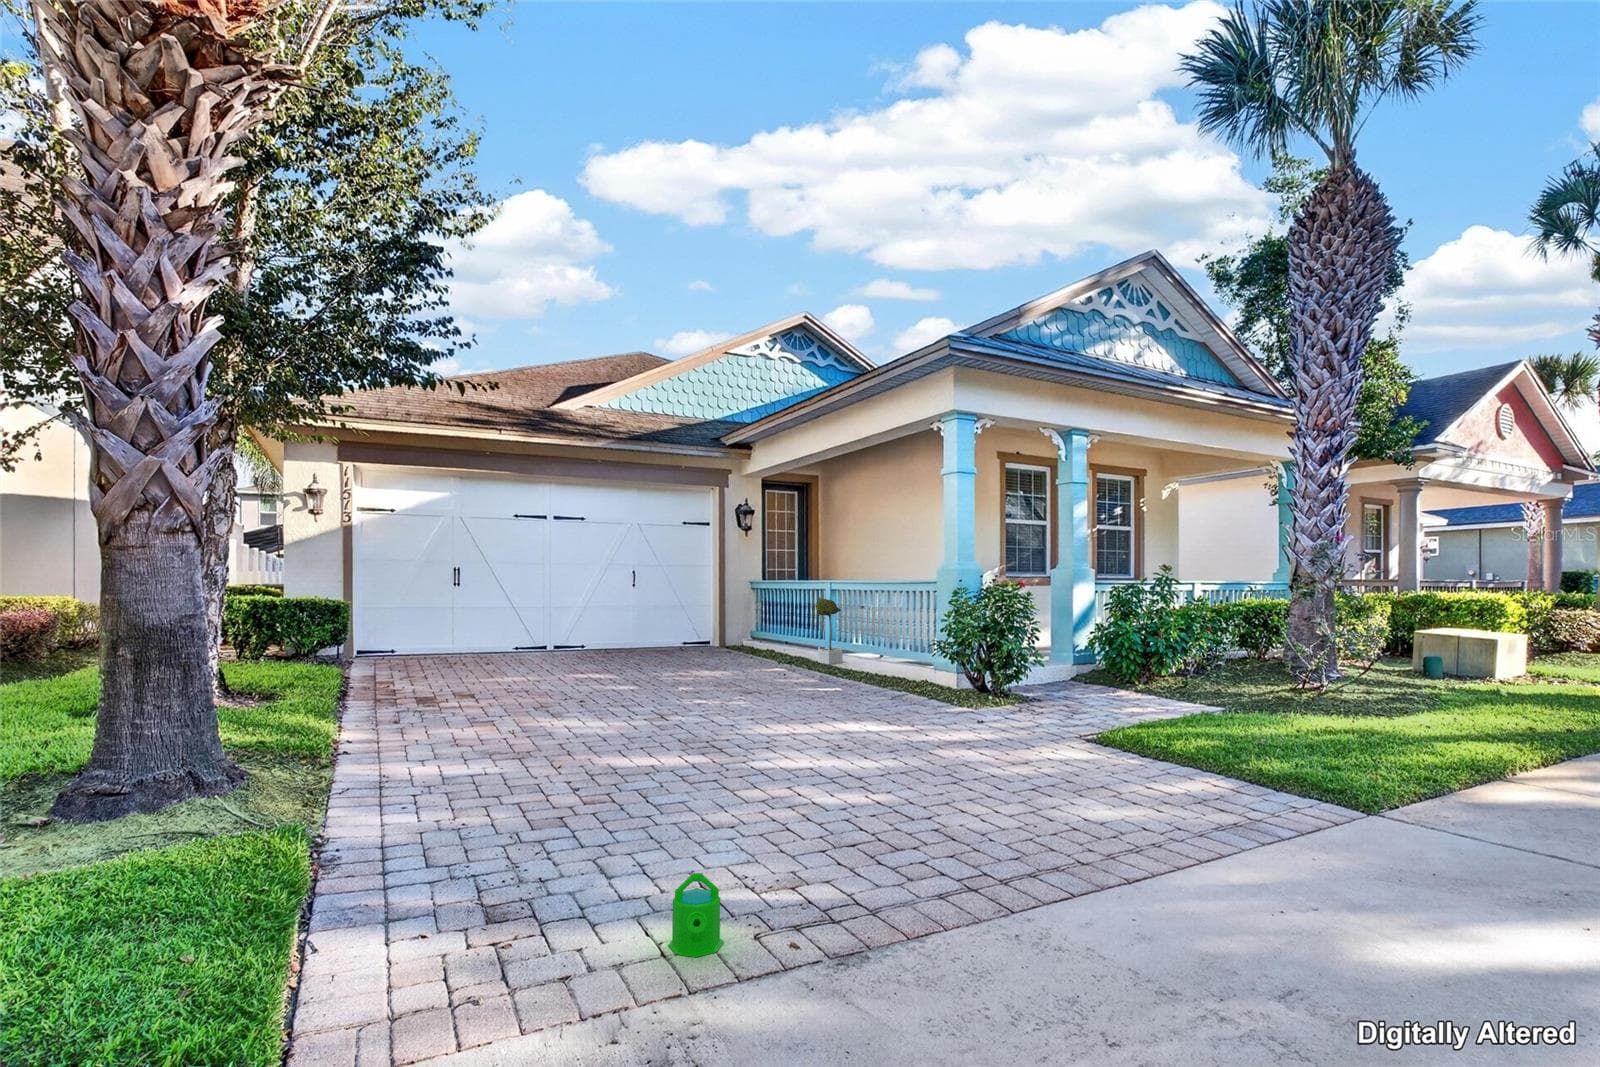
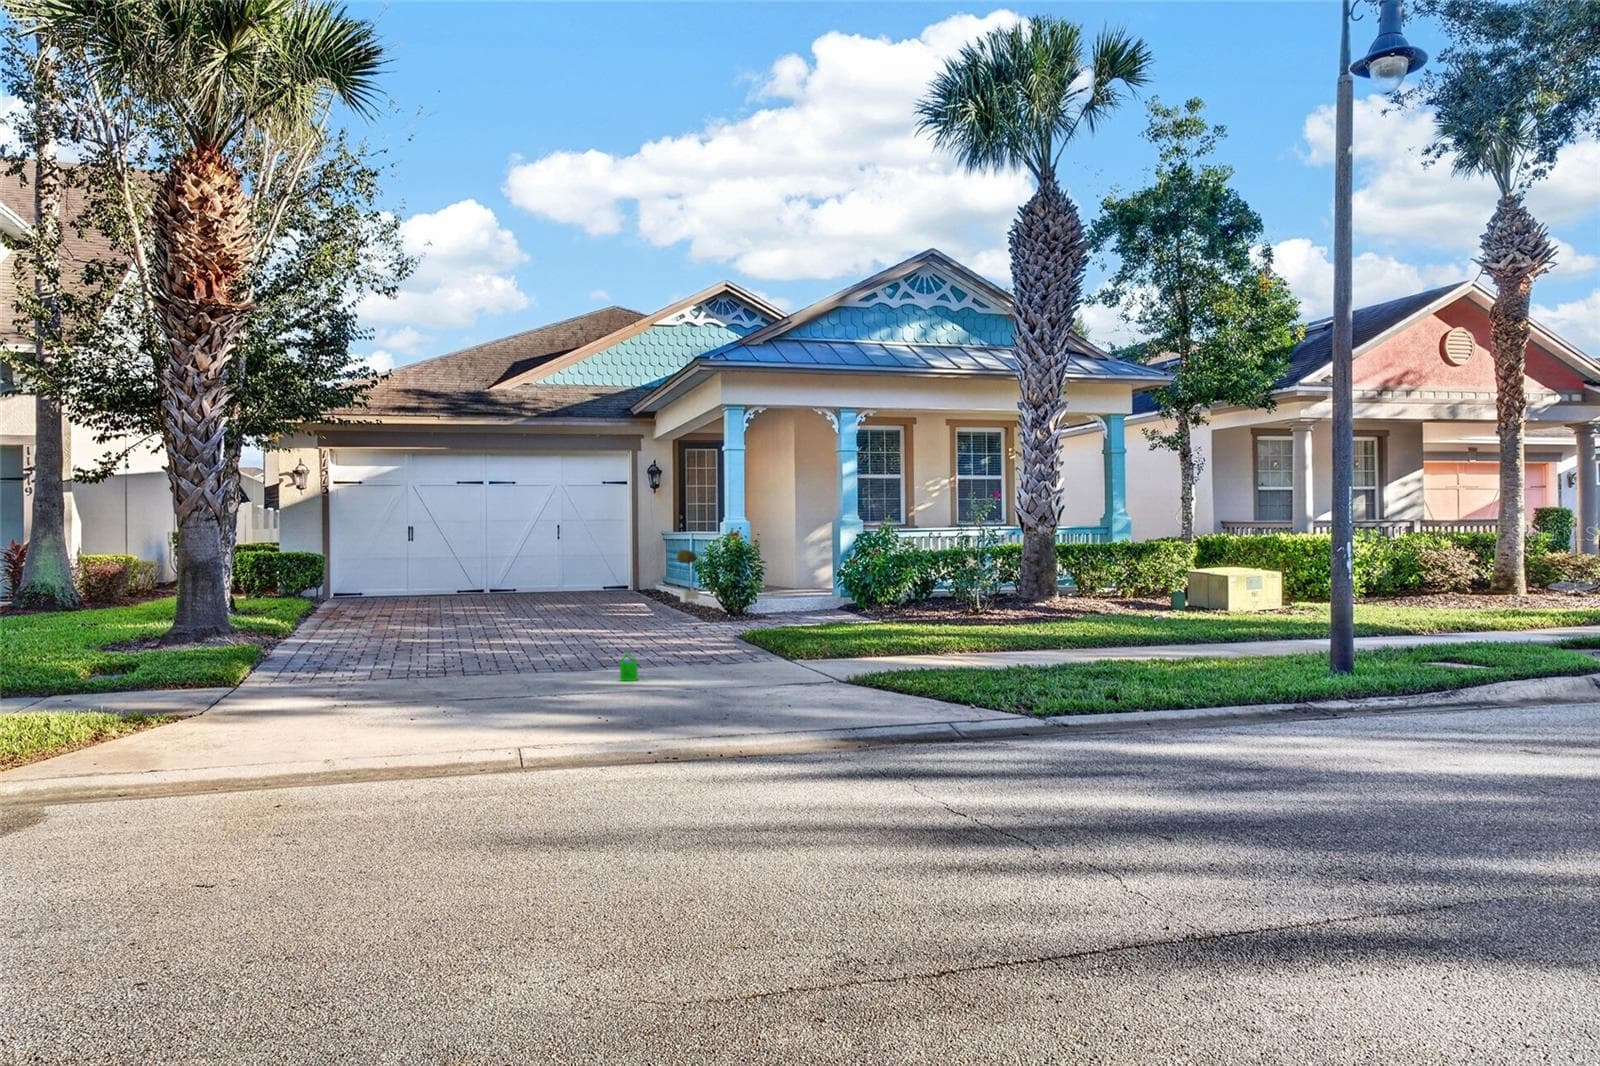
watering can: present [668,873,724,957] -> present [620,653,638,681]

